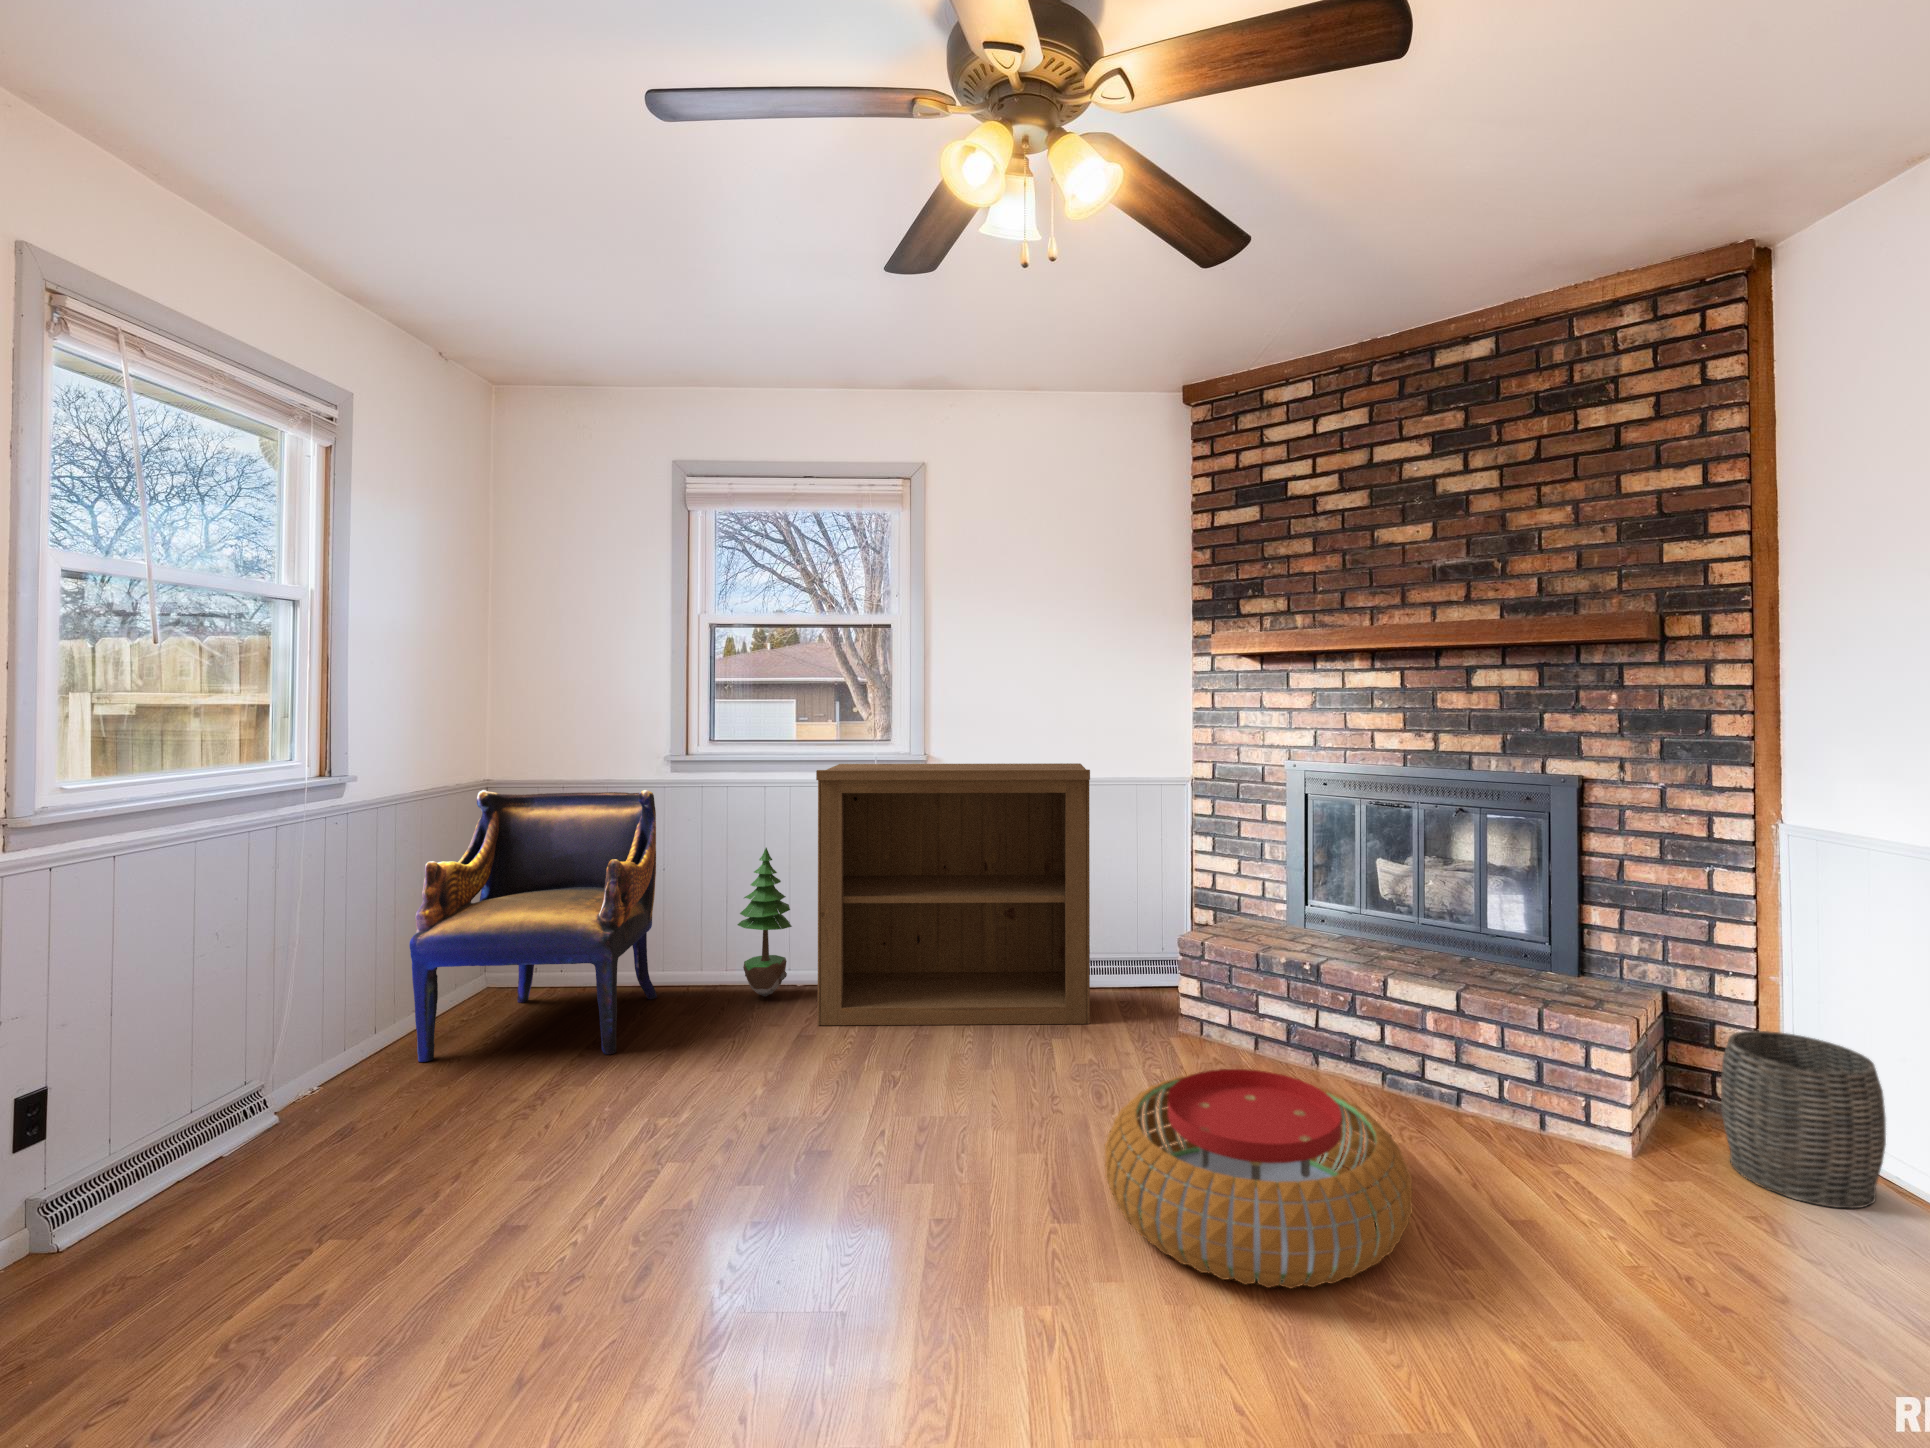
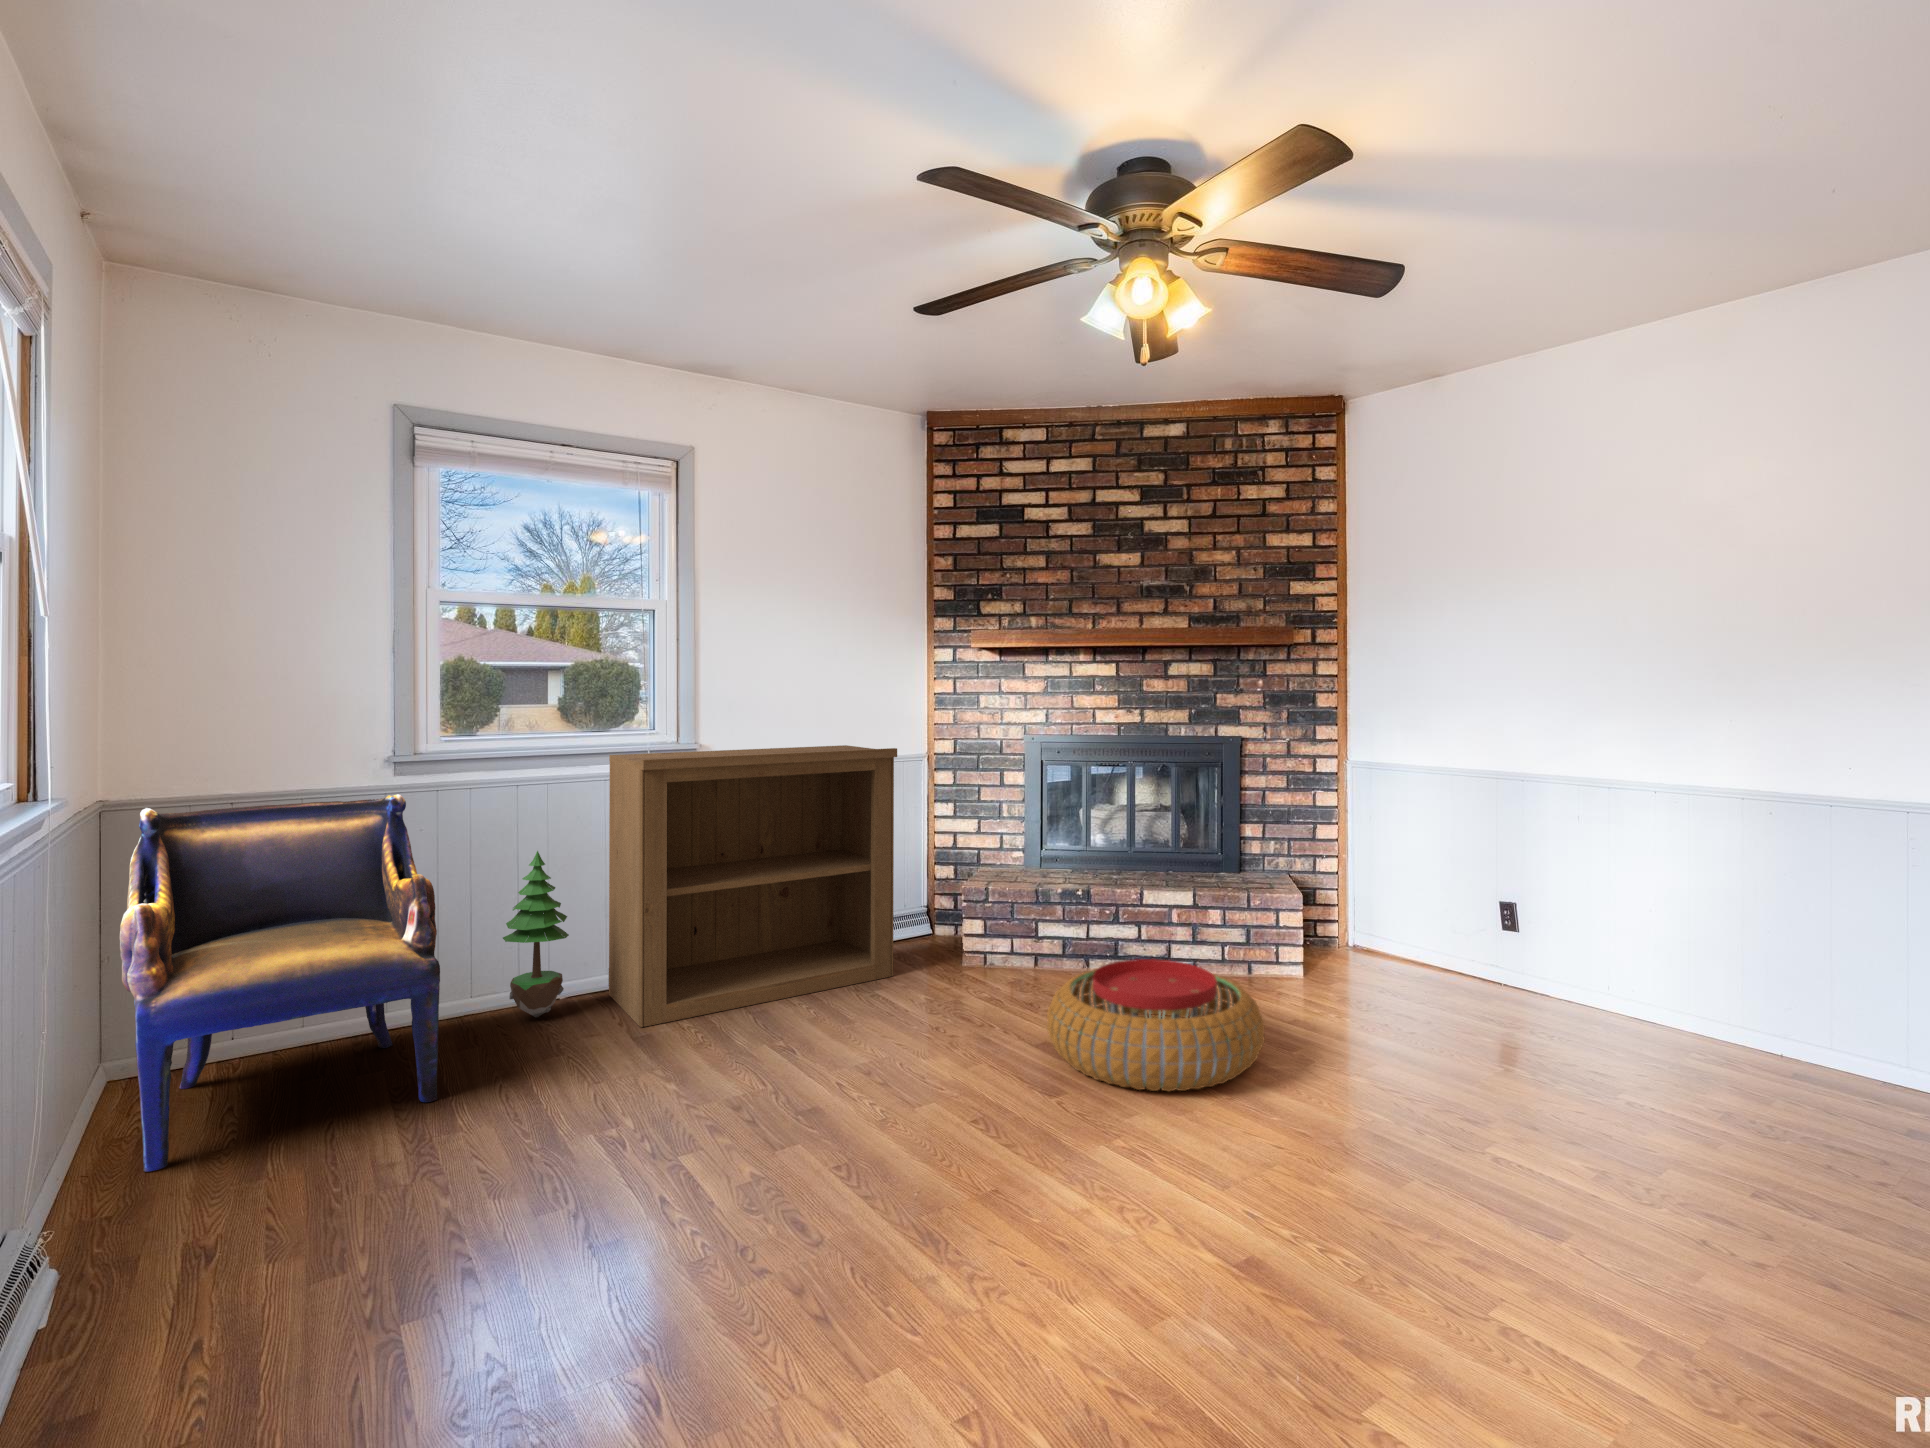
woven basket: present [1721,1031,1886,1208] -> none [1336,887,1416,979]

